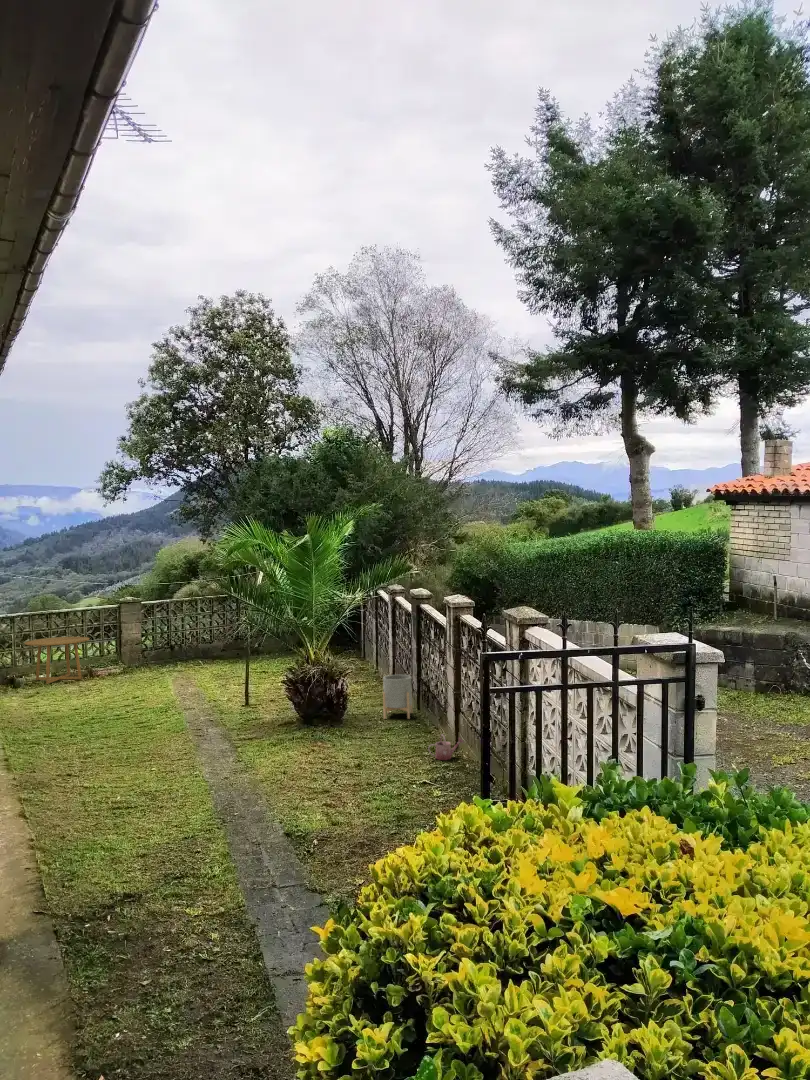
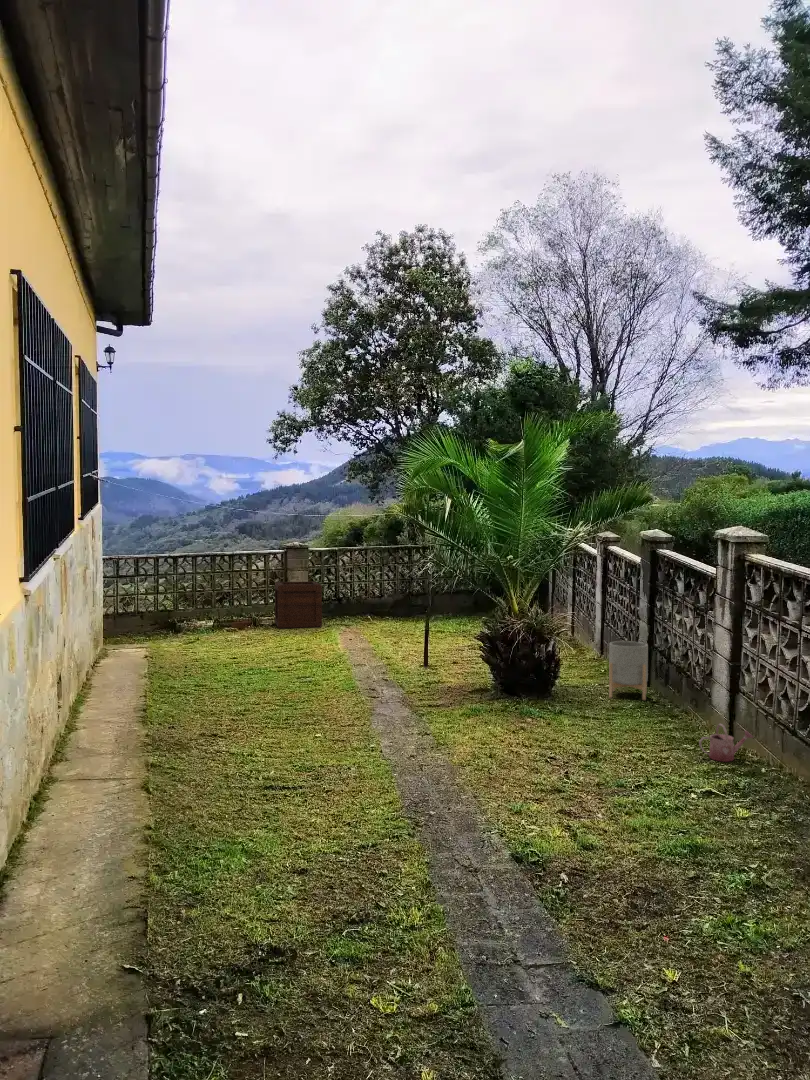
wooden crate: none [113,630,157,675] -> present [275,581,322,629]
round table: present [25,637,89,684] -> none [182,584,250,633]

